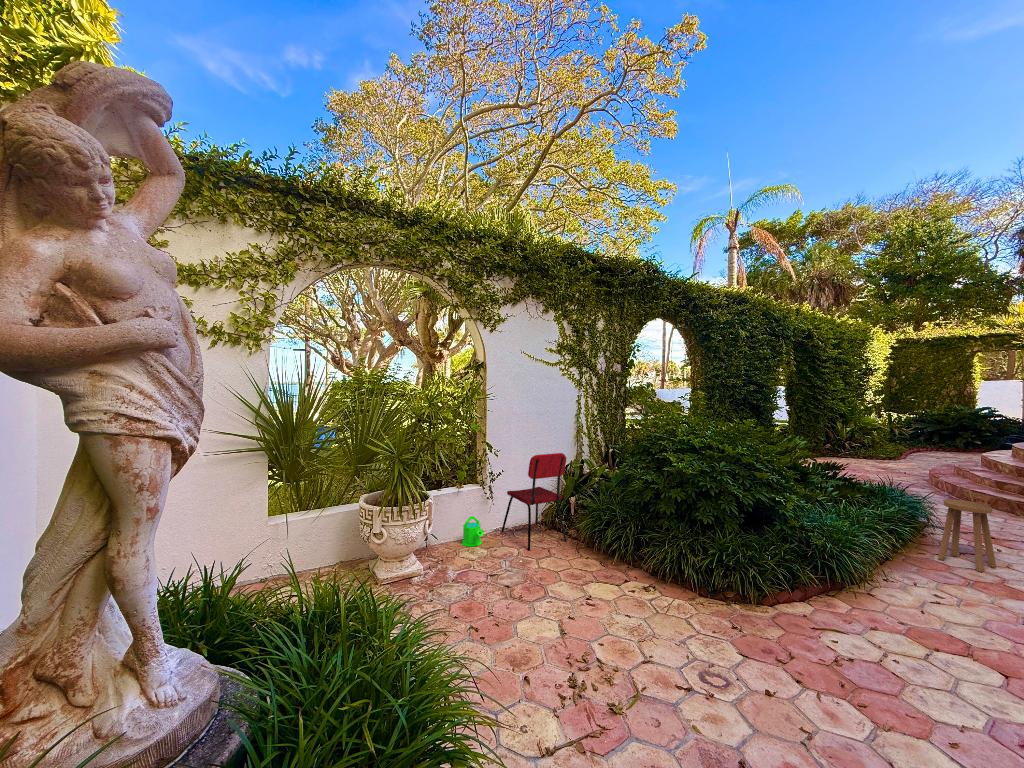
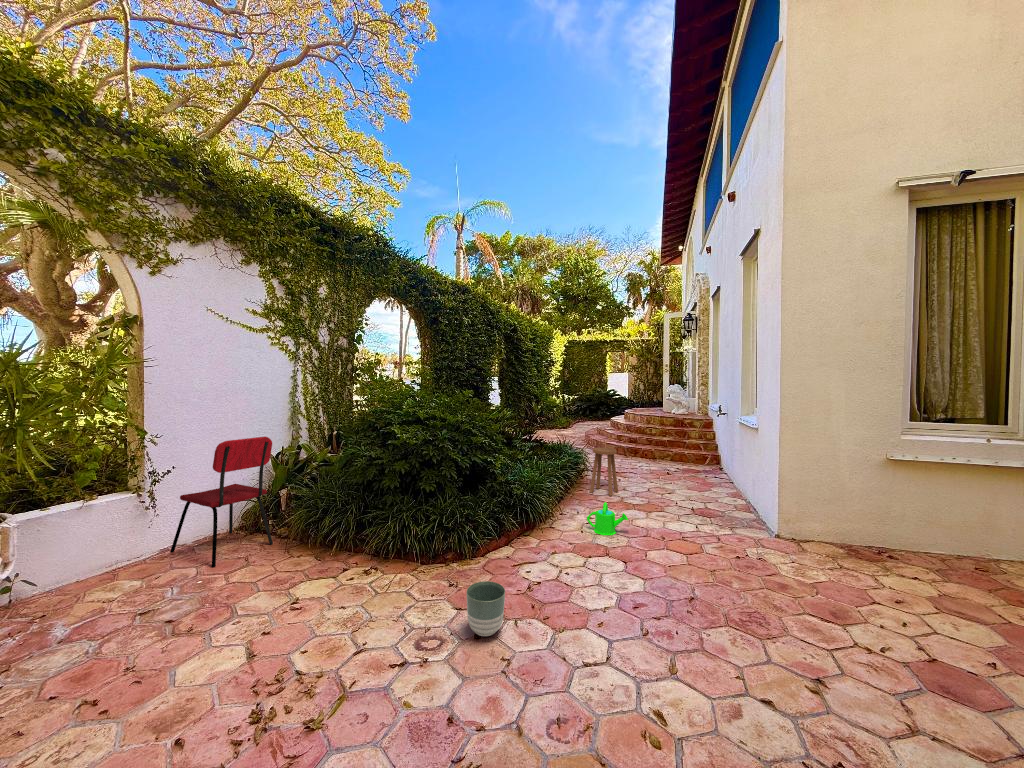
watering can: present [462,516,484,547] -> present [587,502,628,535]
planter: none [755,636,804,699] -> present [466,581,505,636]

